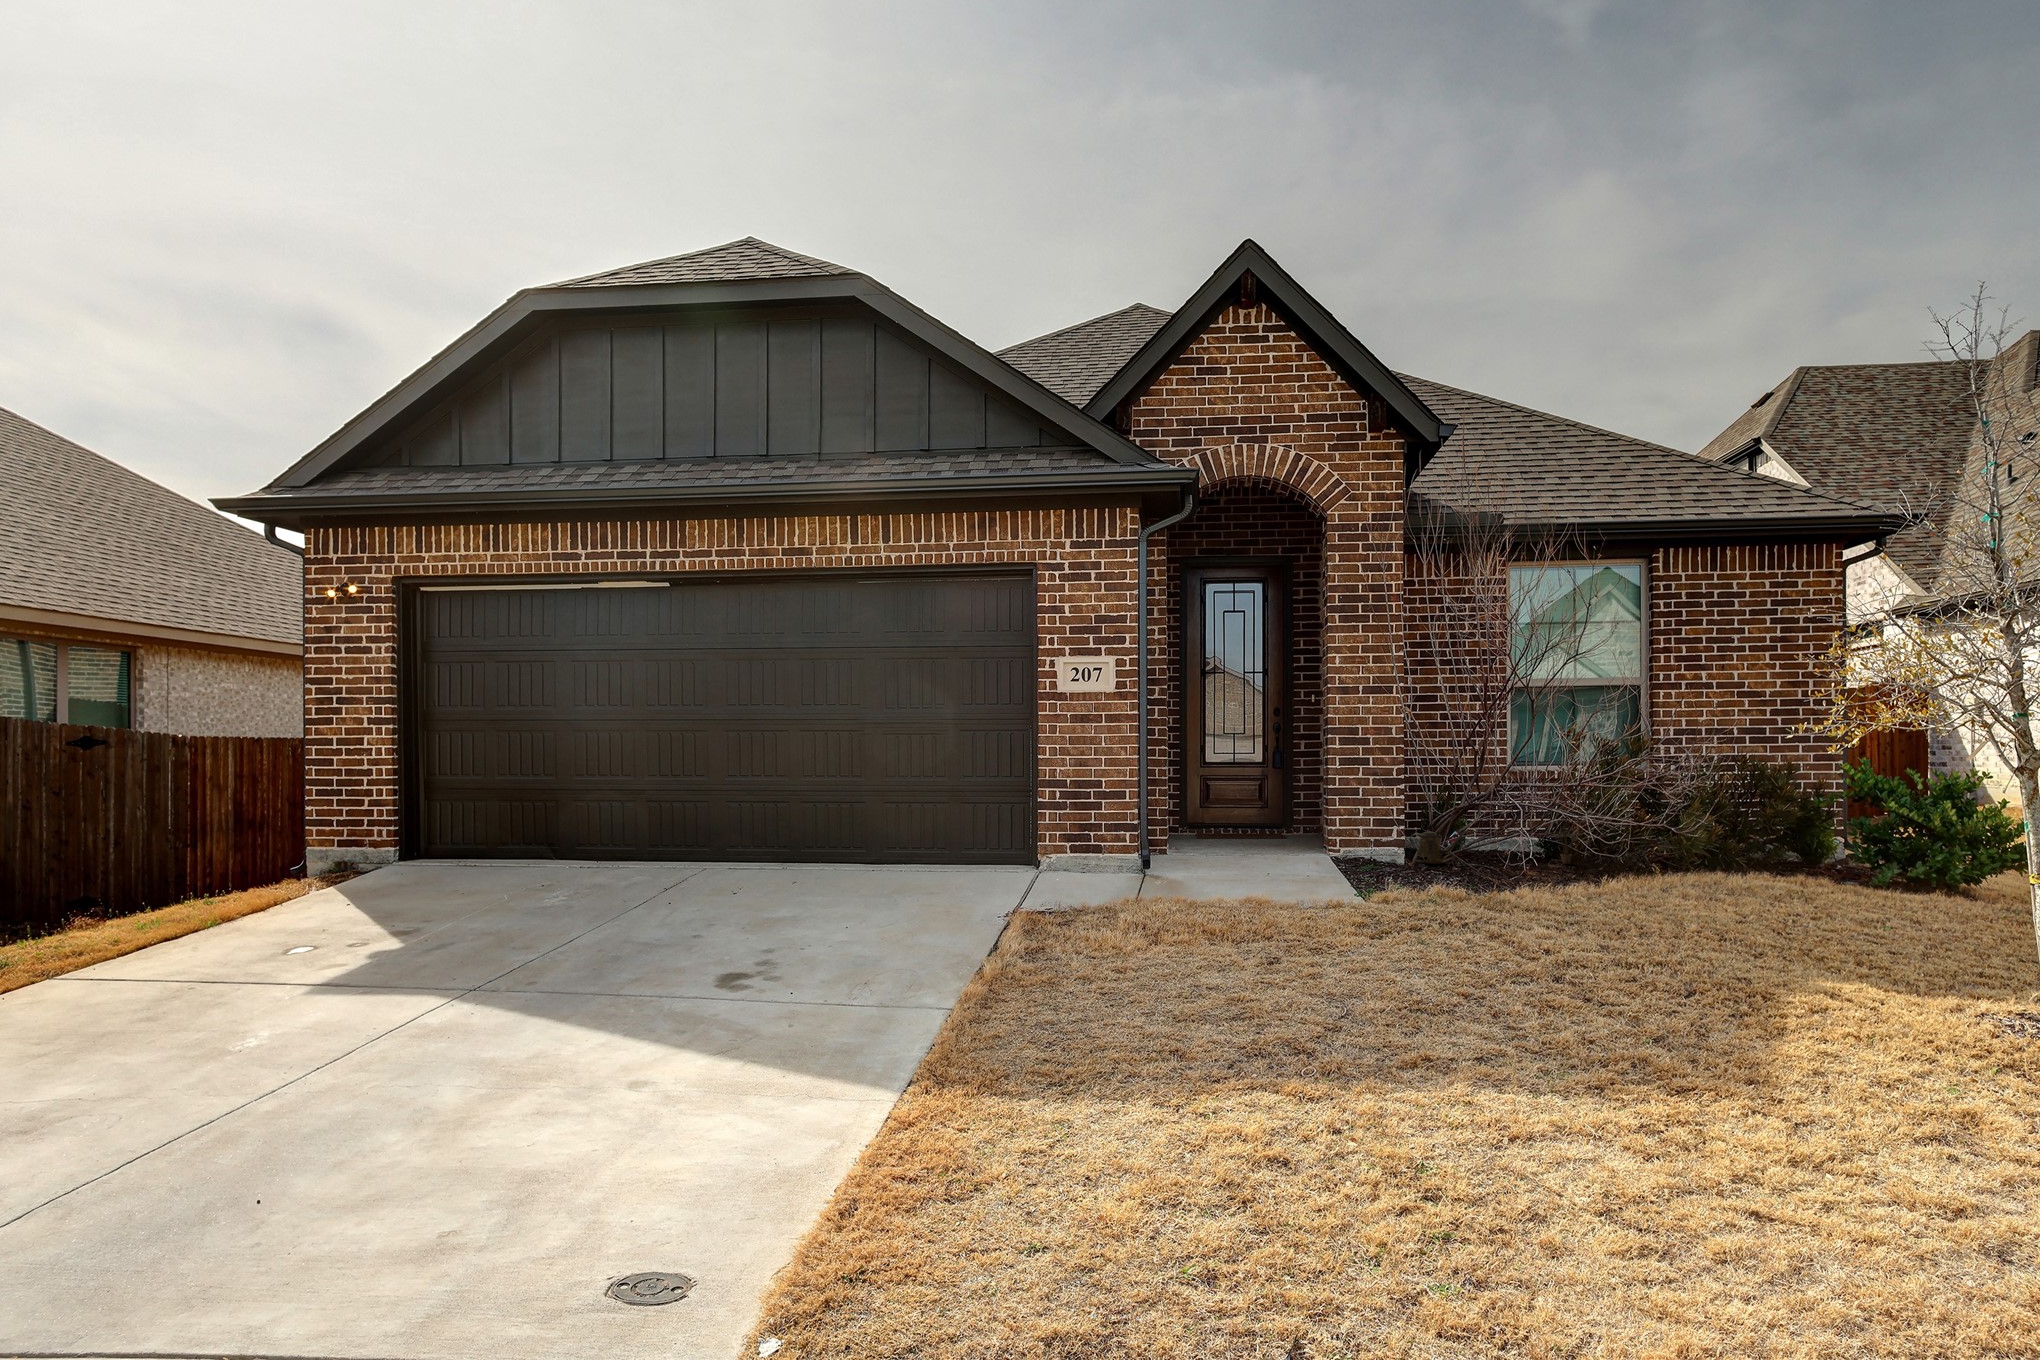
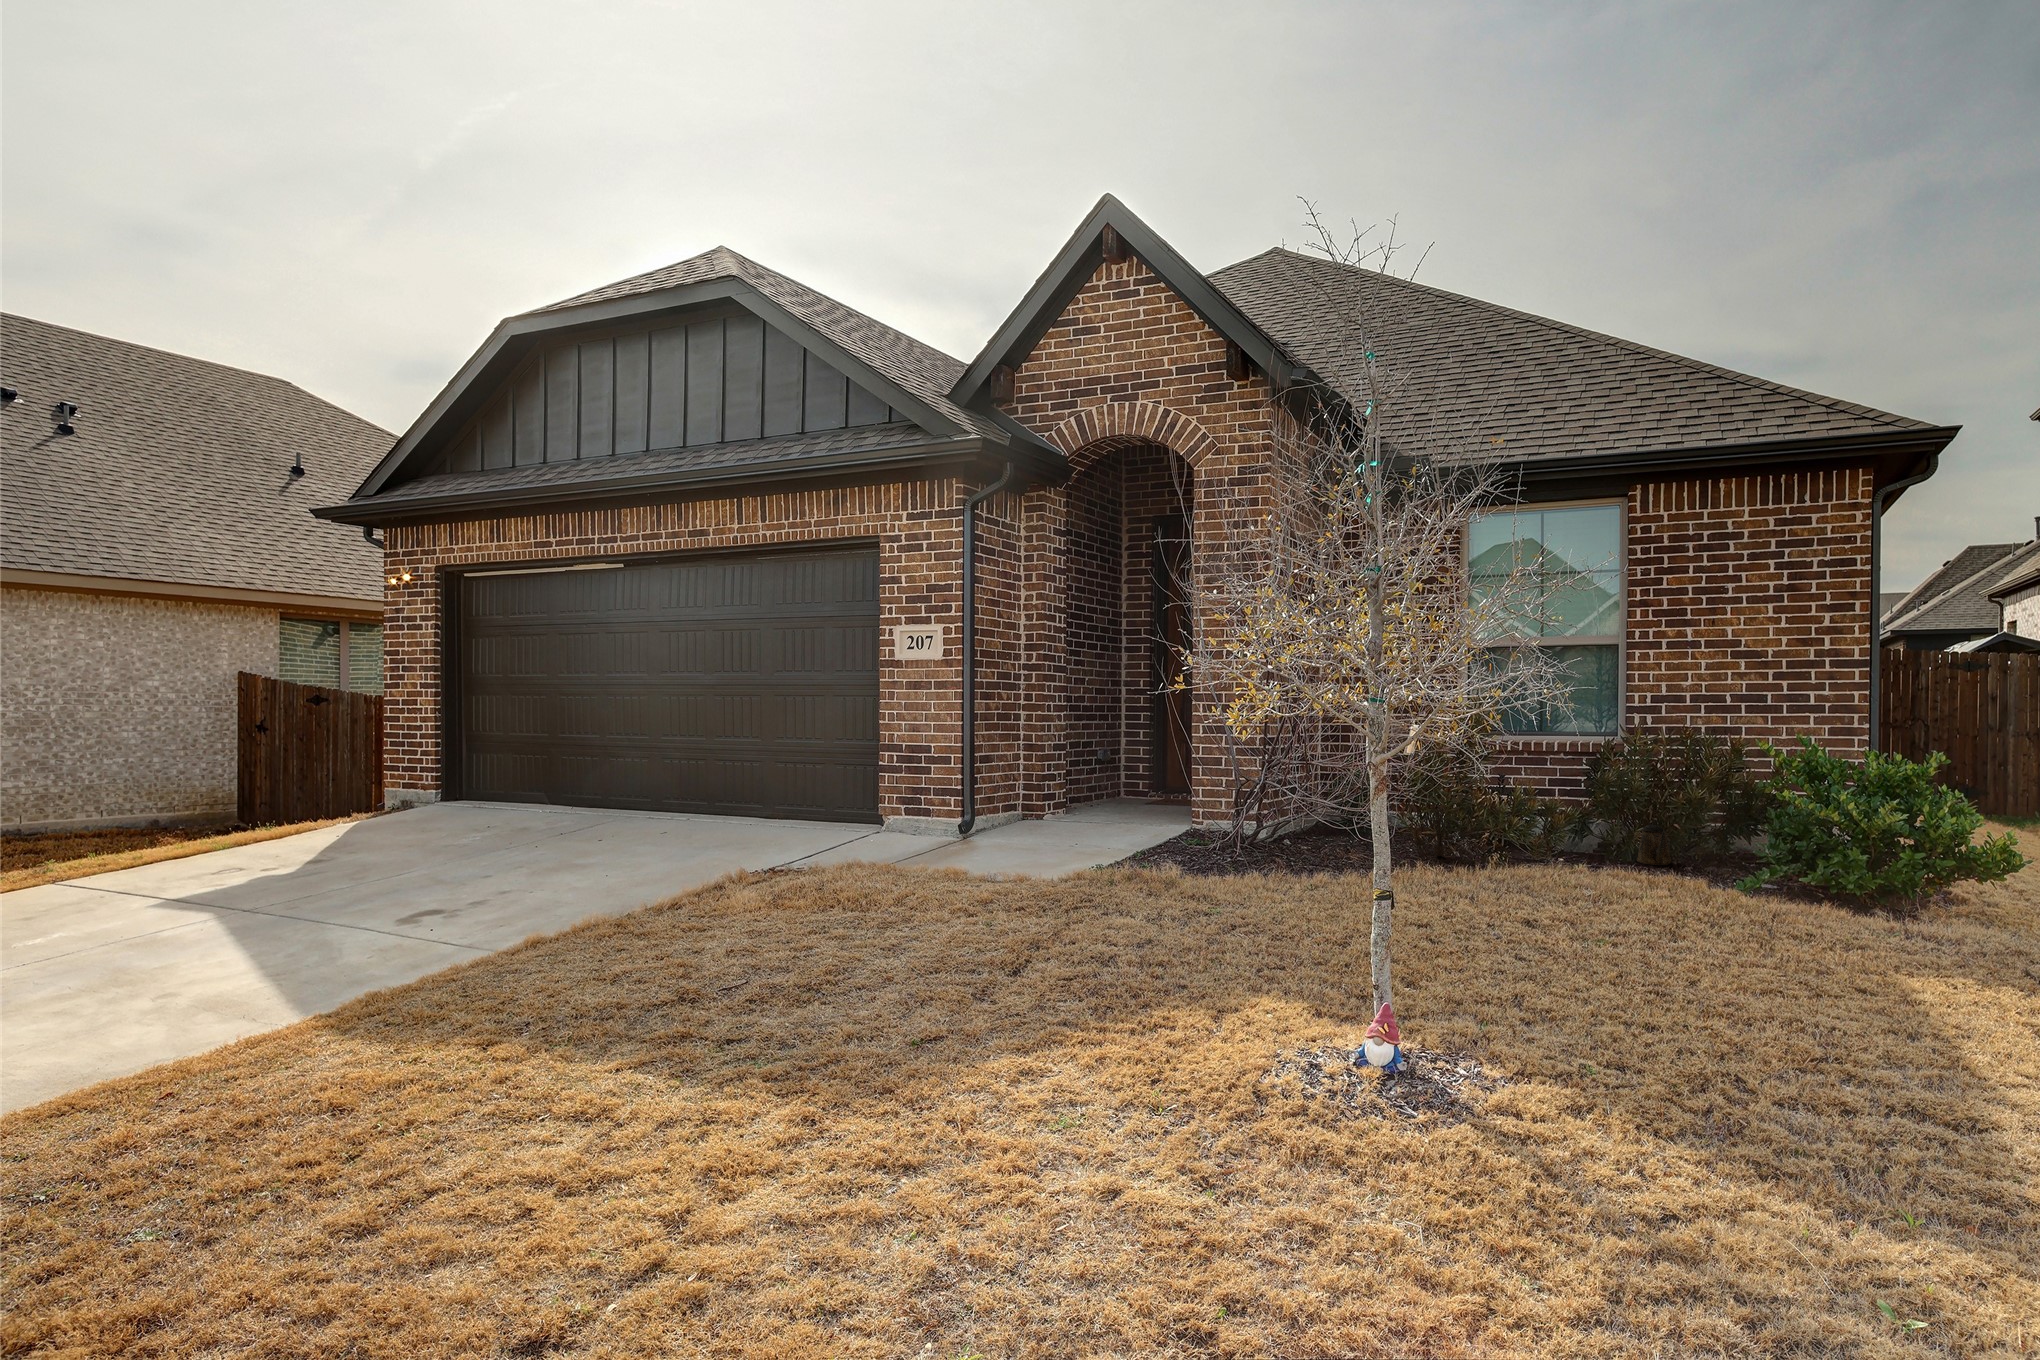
watering can: present [1410,830,1468,864] -> present [1637,825,1672,865]

